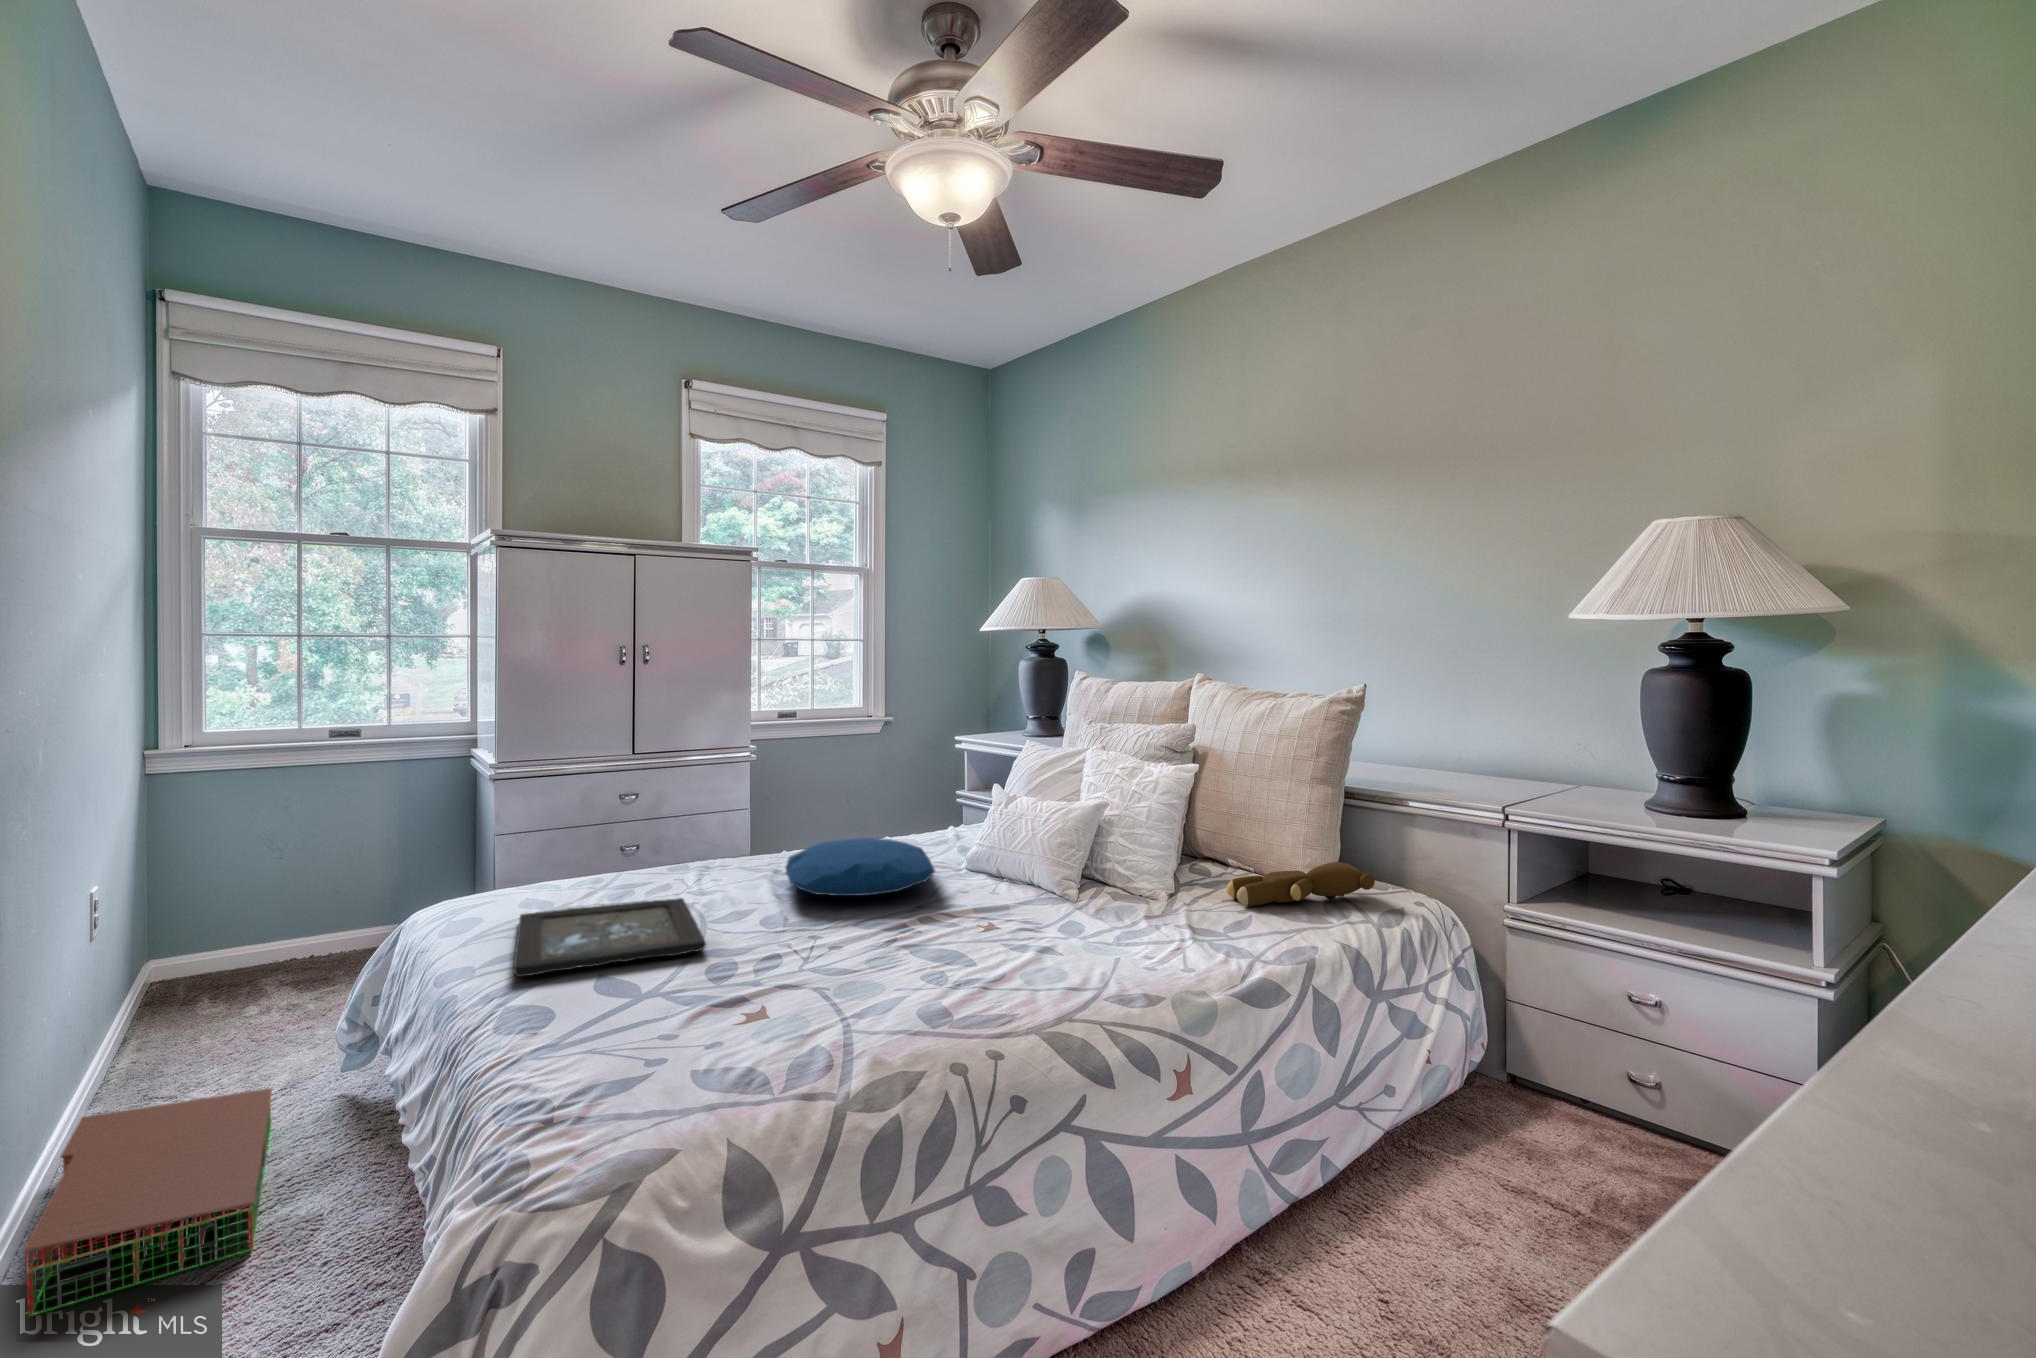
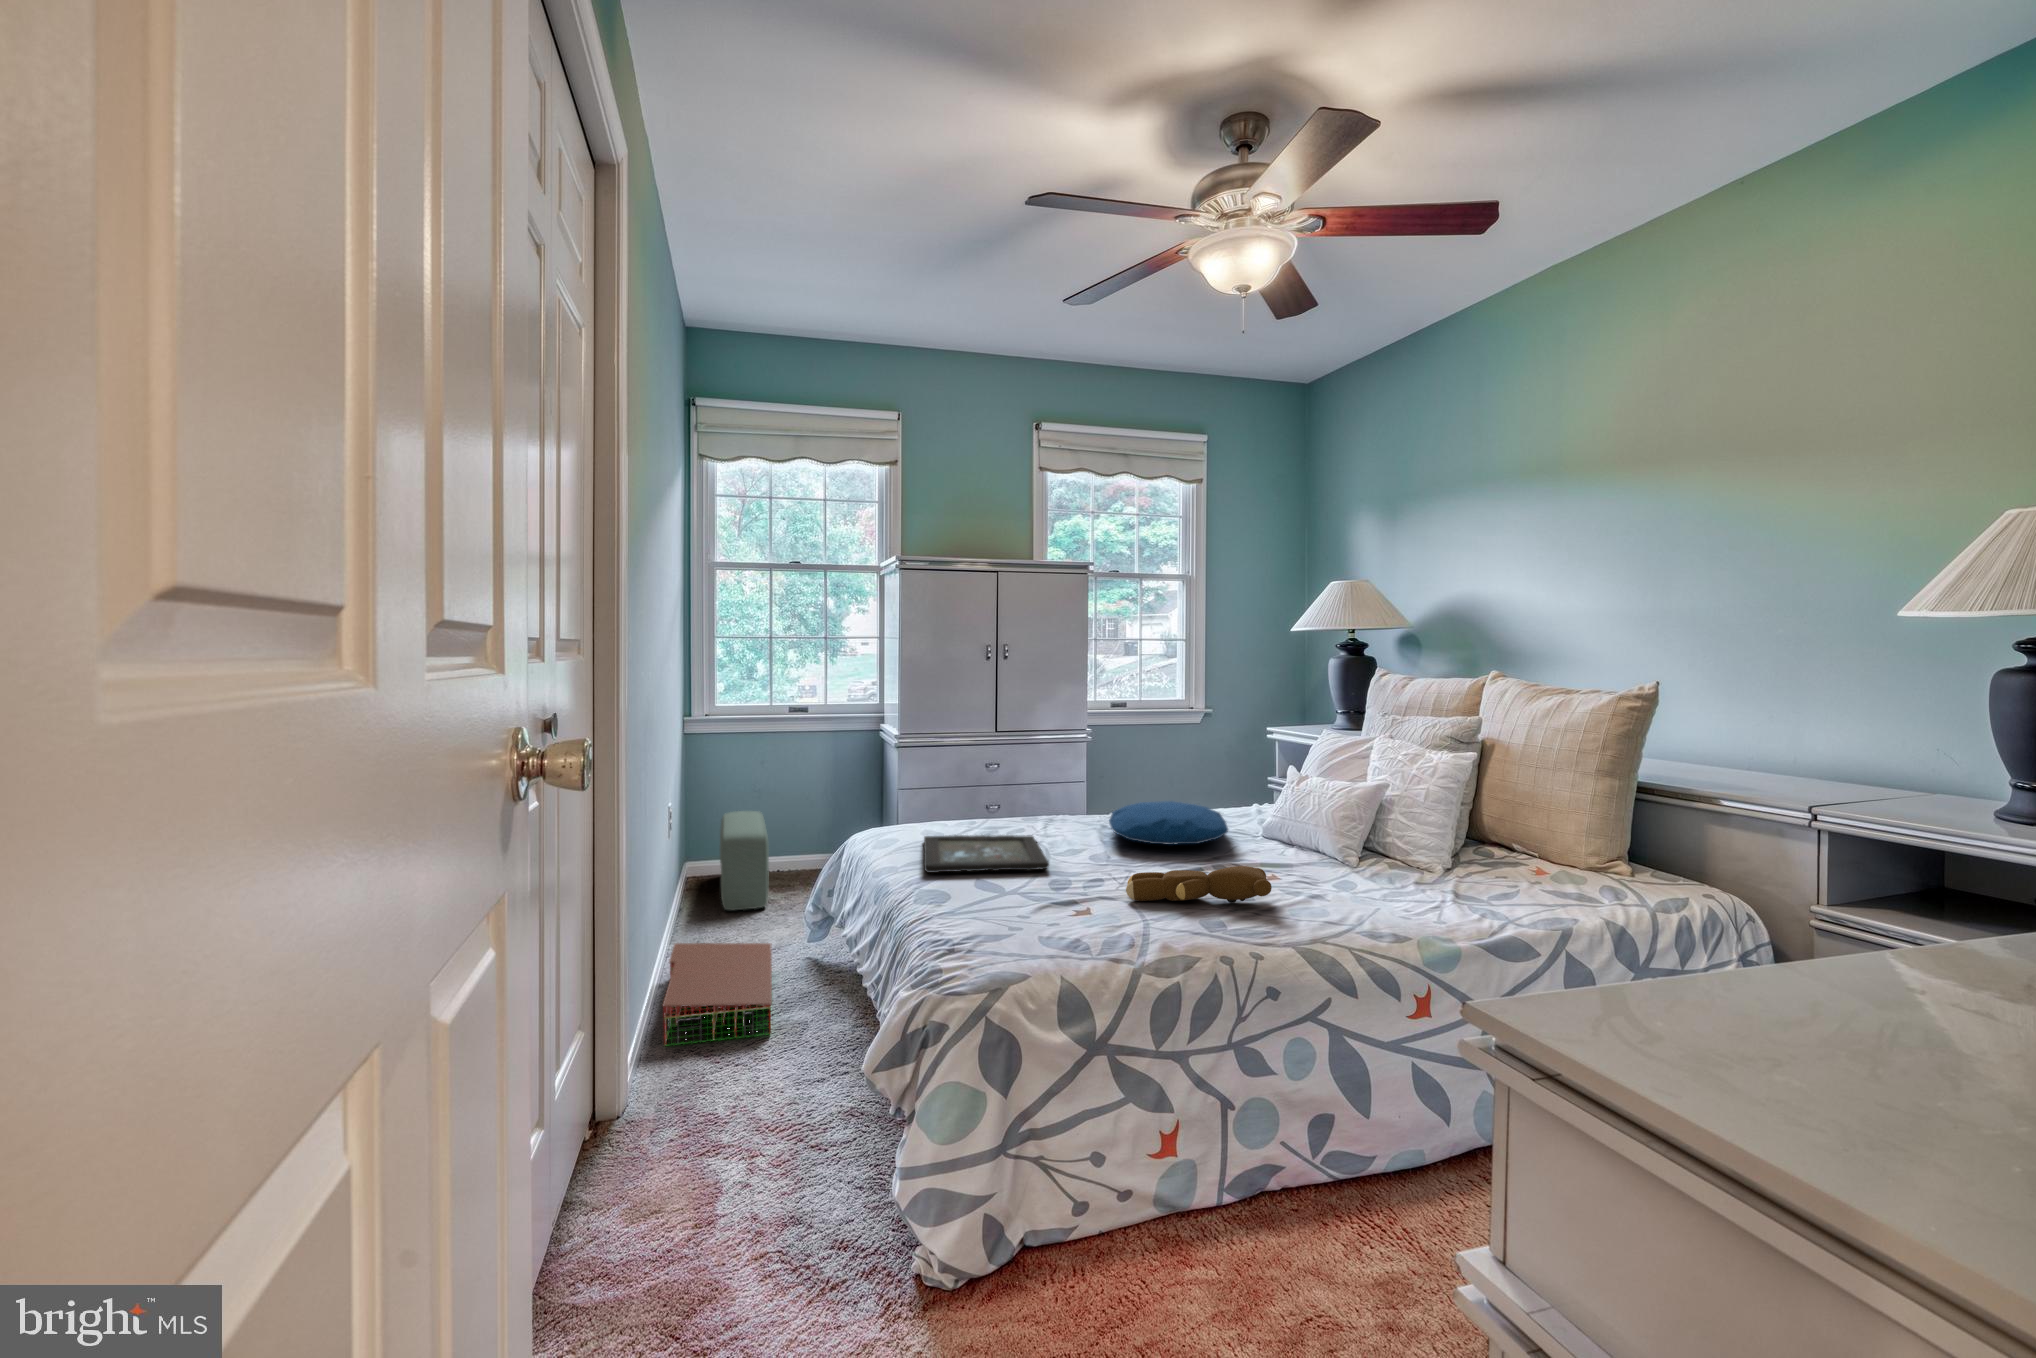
teddy bear: present [1227,862,1375,906] -> present [1126,866,1272,903]
pouf: none [196,879,283,1034] -> present [720,811,769,910]

